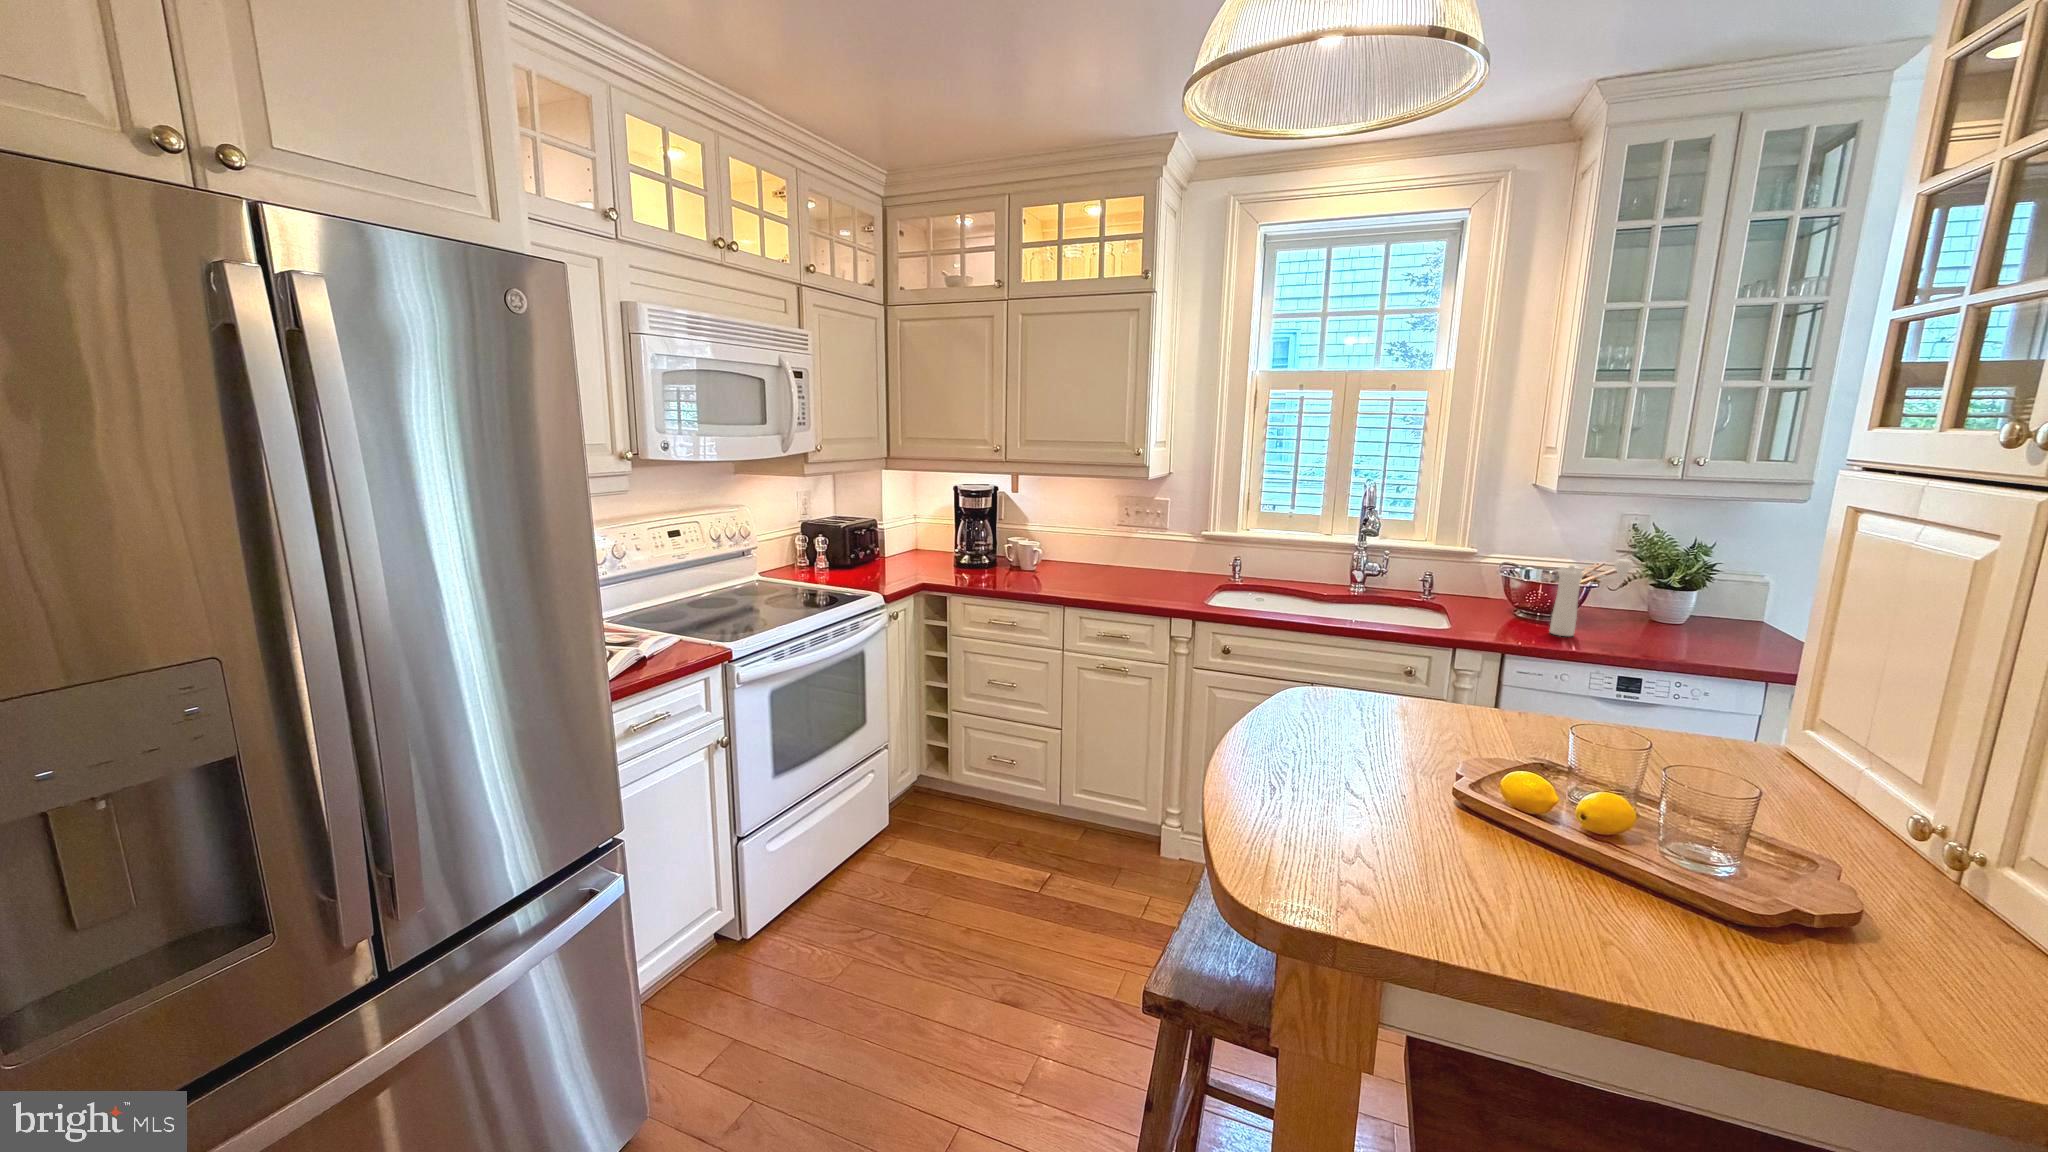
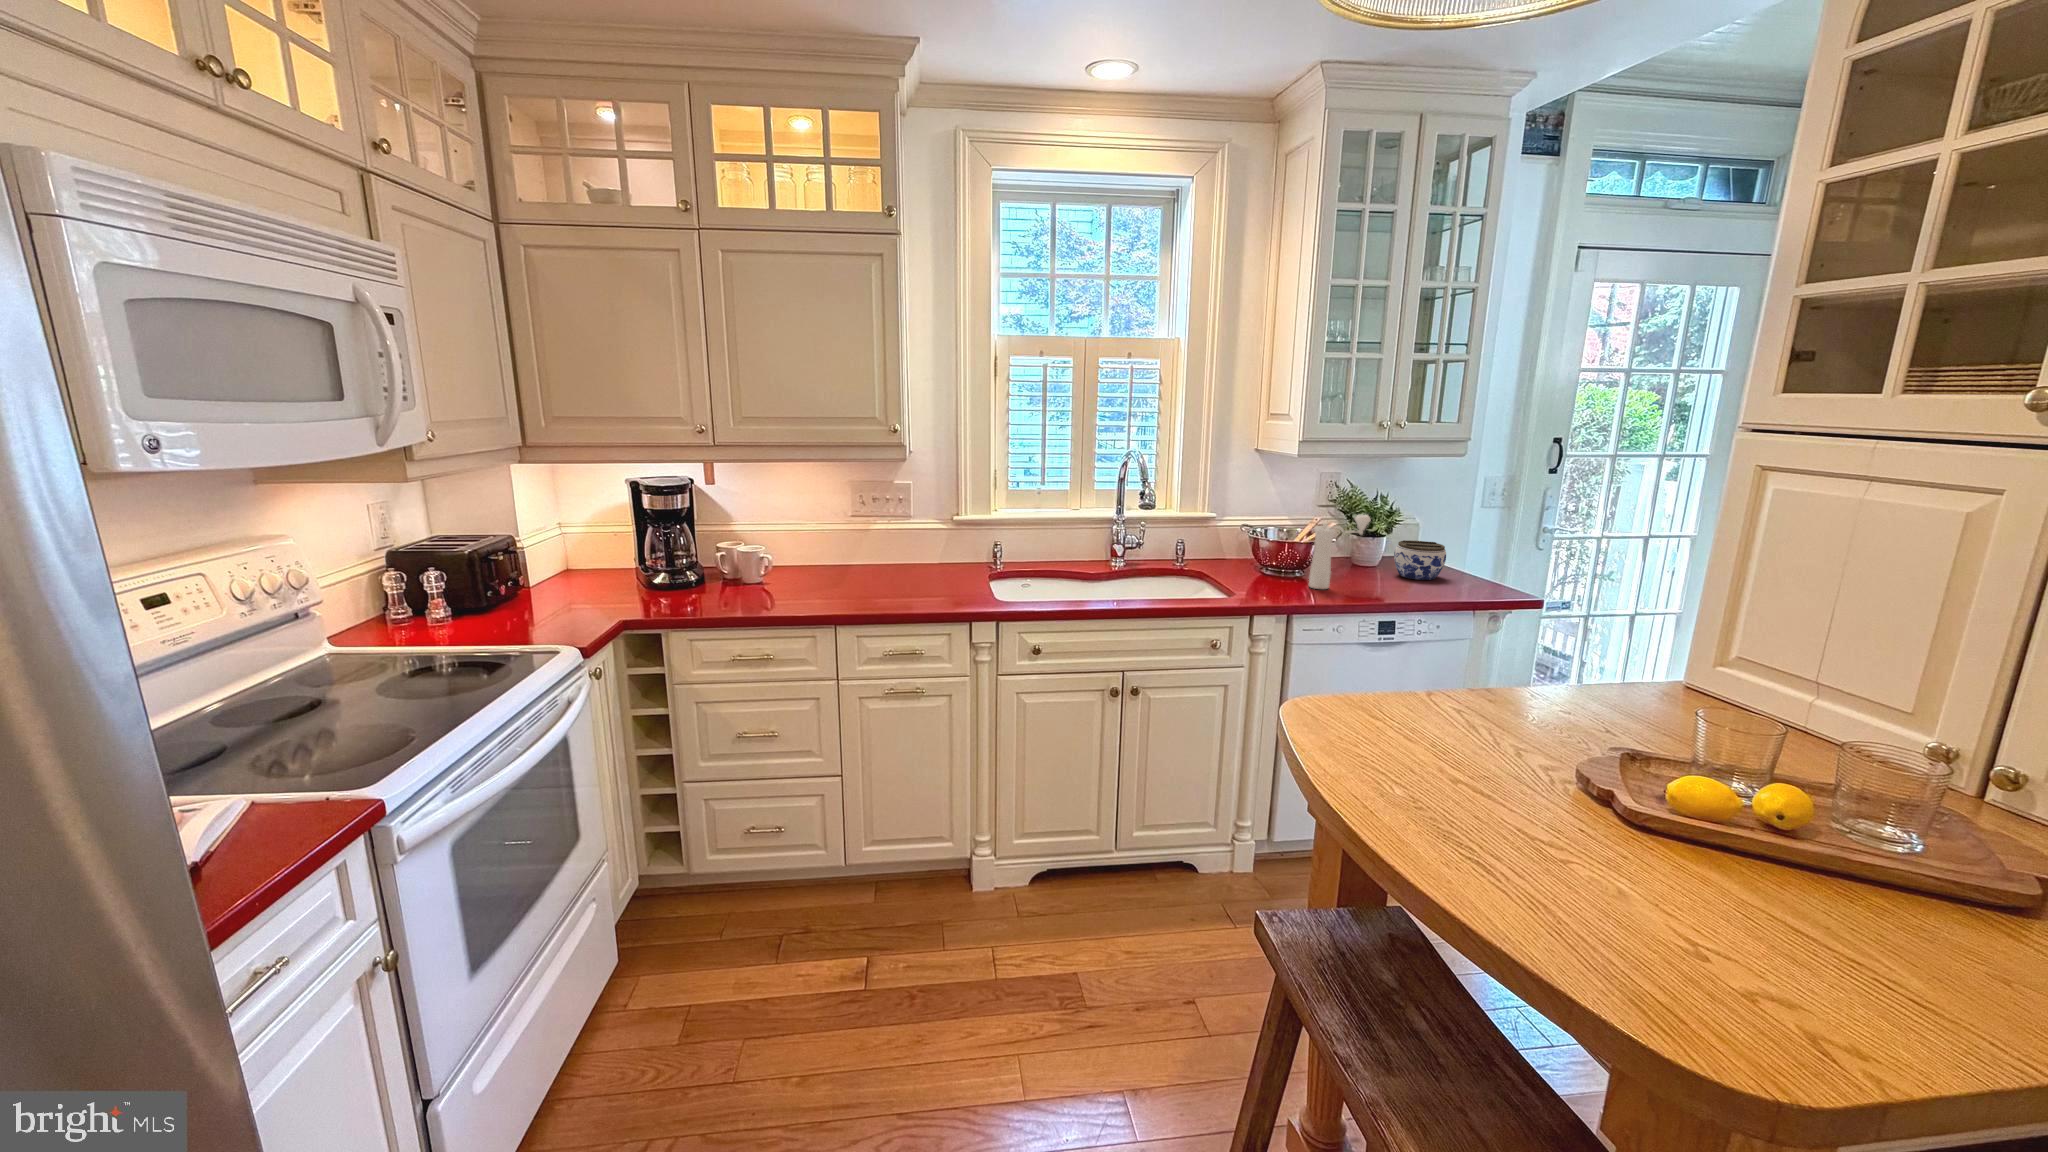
jar: none [1690,596,1762,645] -> present [1394,540,1446,580]

